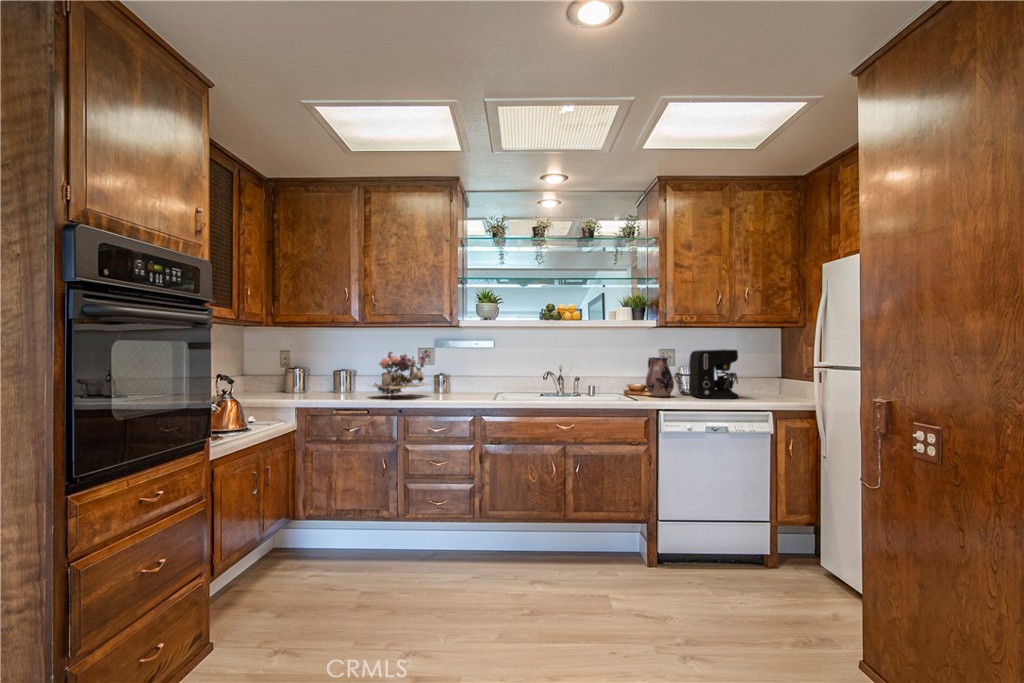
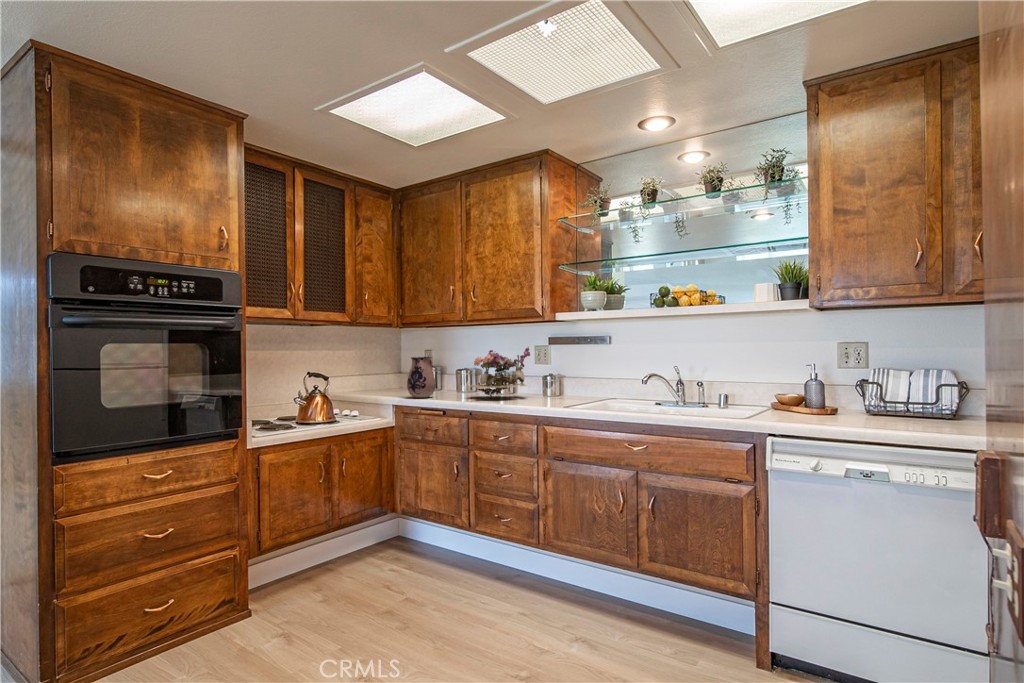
coffee maker: present [689,349,739,398] -> none [865,342,961,427]
ceramic pitcher: present [646,357,674,397] -> present [407,357,436,398]

